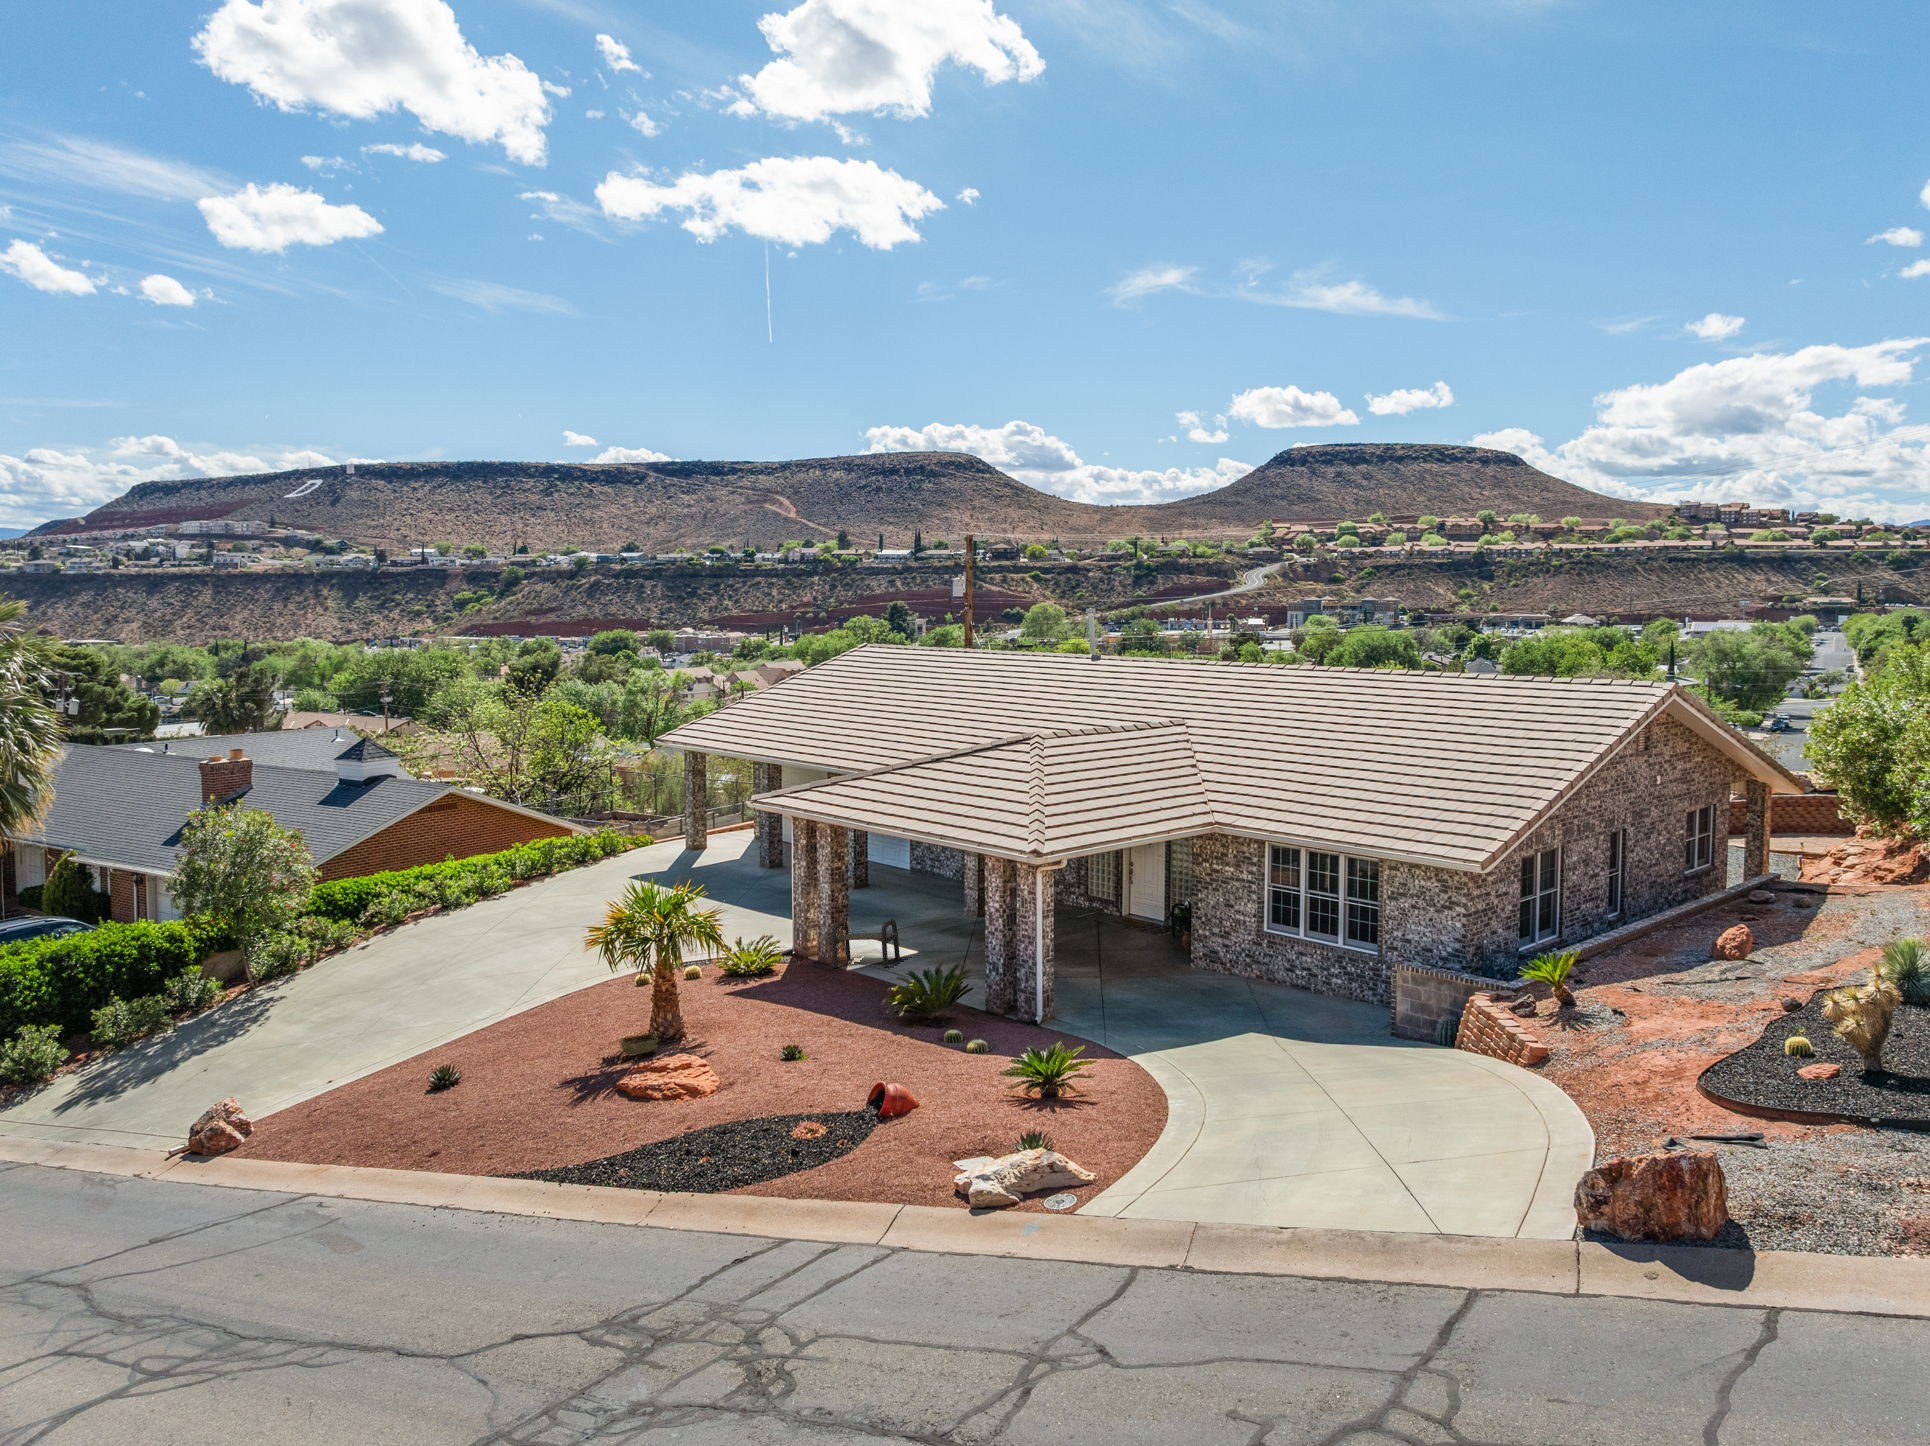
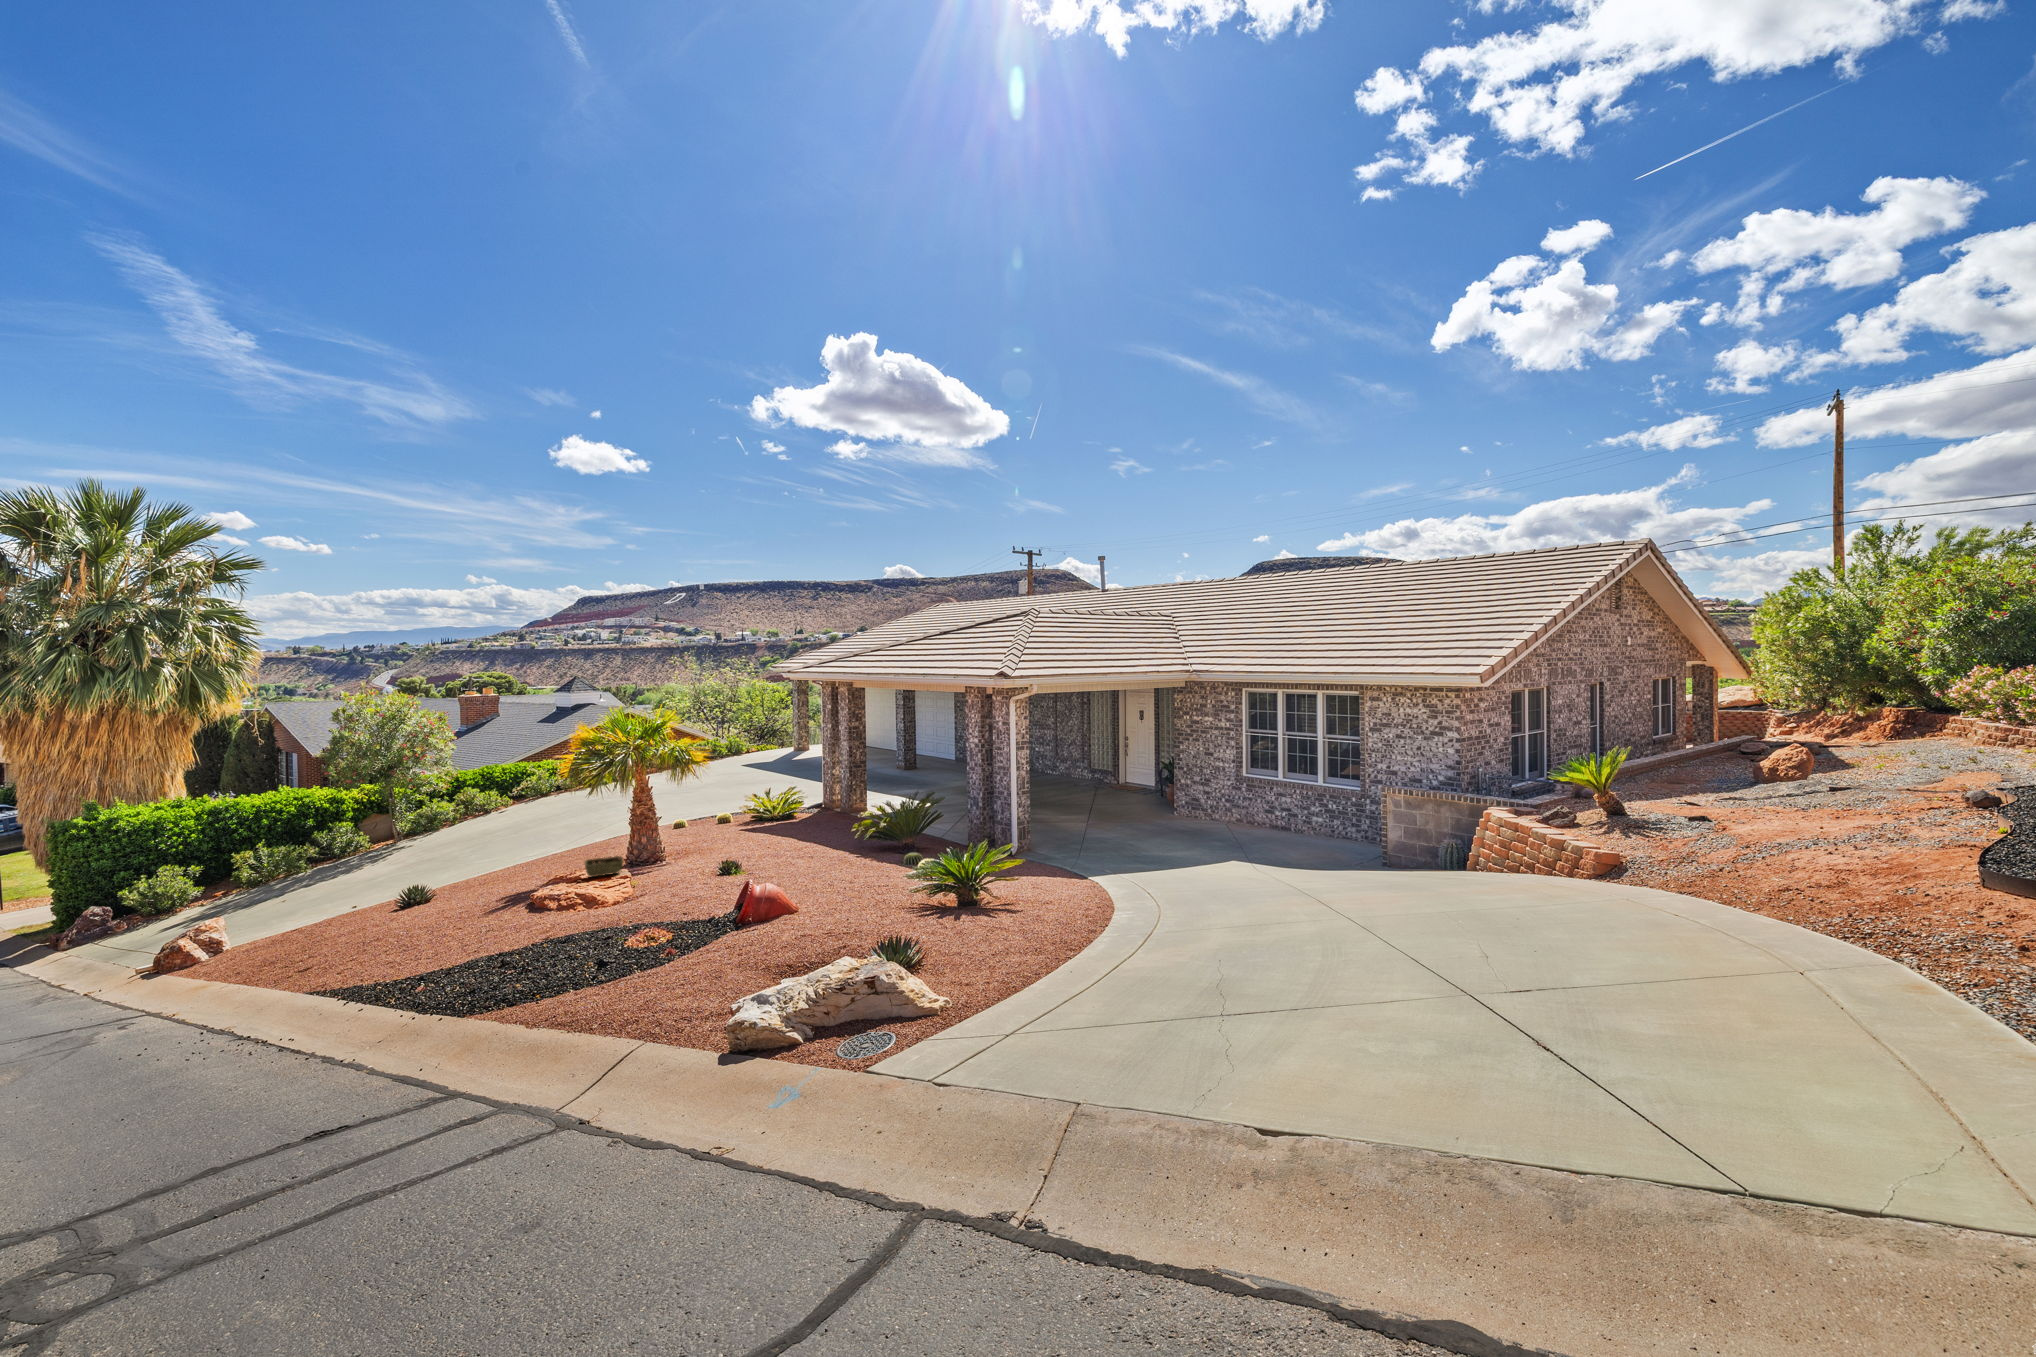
bench: present [831,919,900,968] -> none [844,772,908,816]

